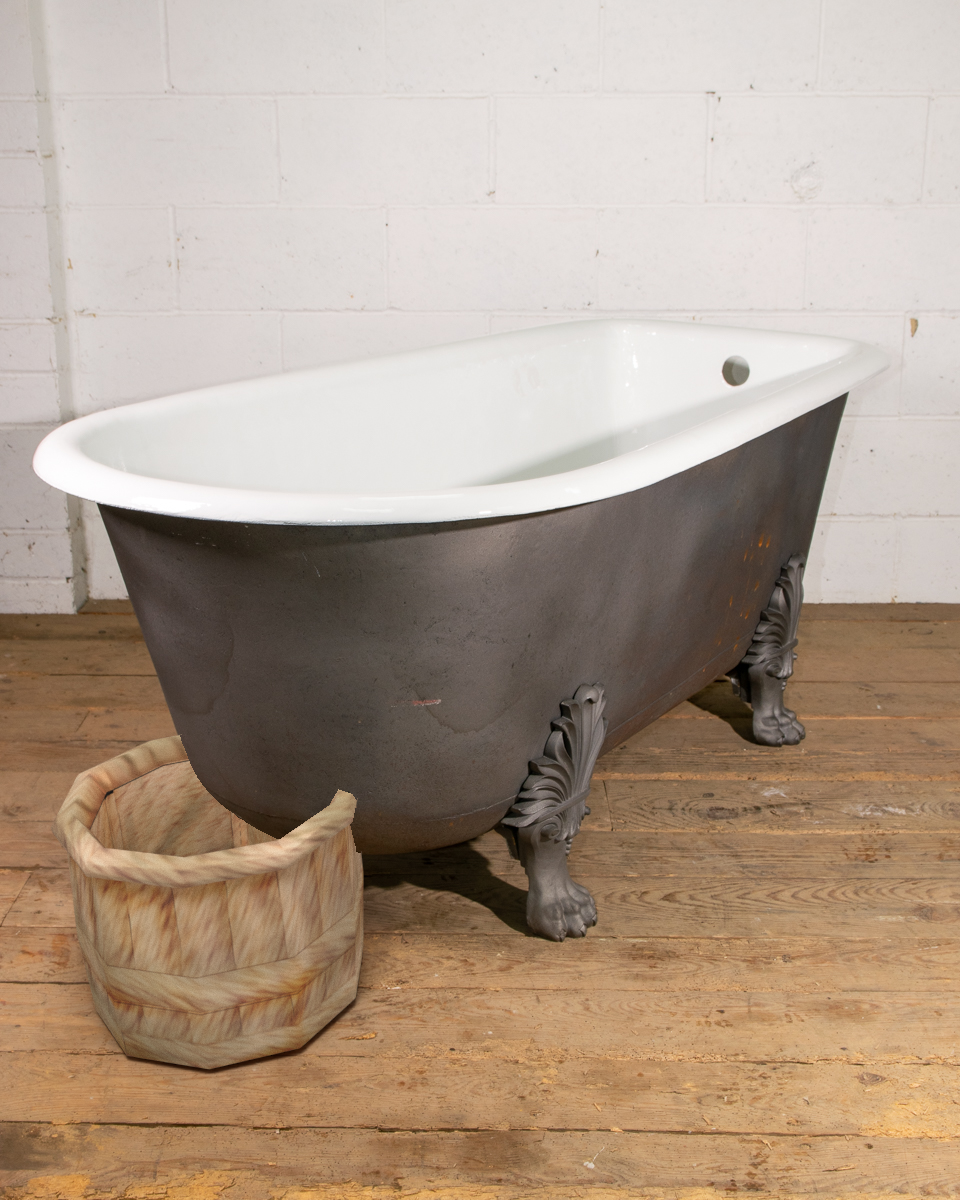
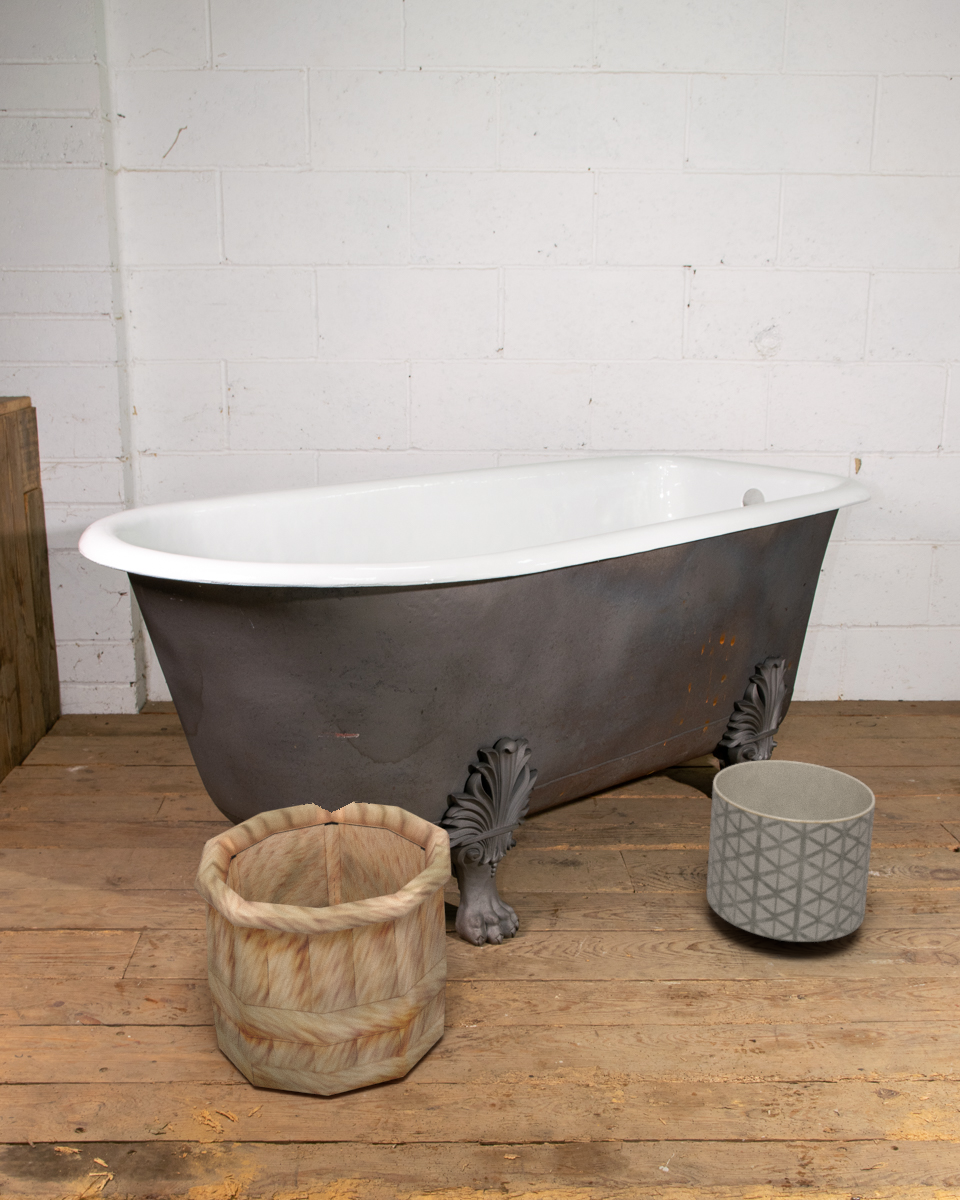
planter: none [690,679,889,894] -> present [707,760,875,942]

